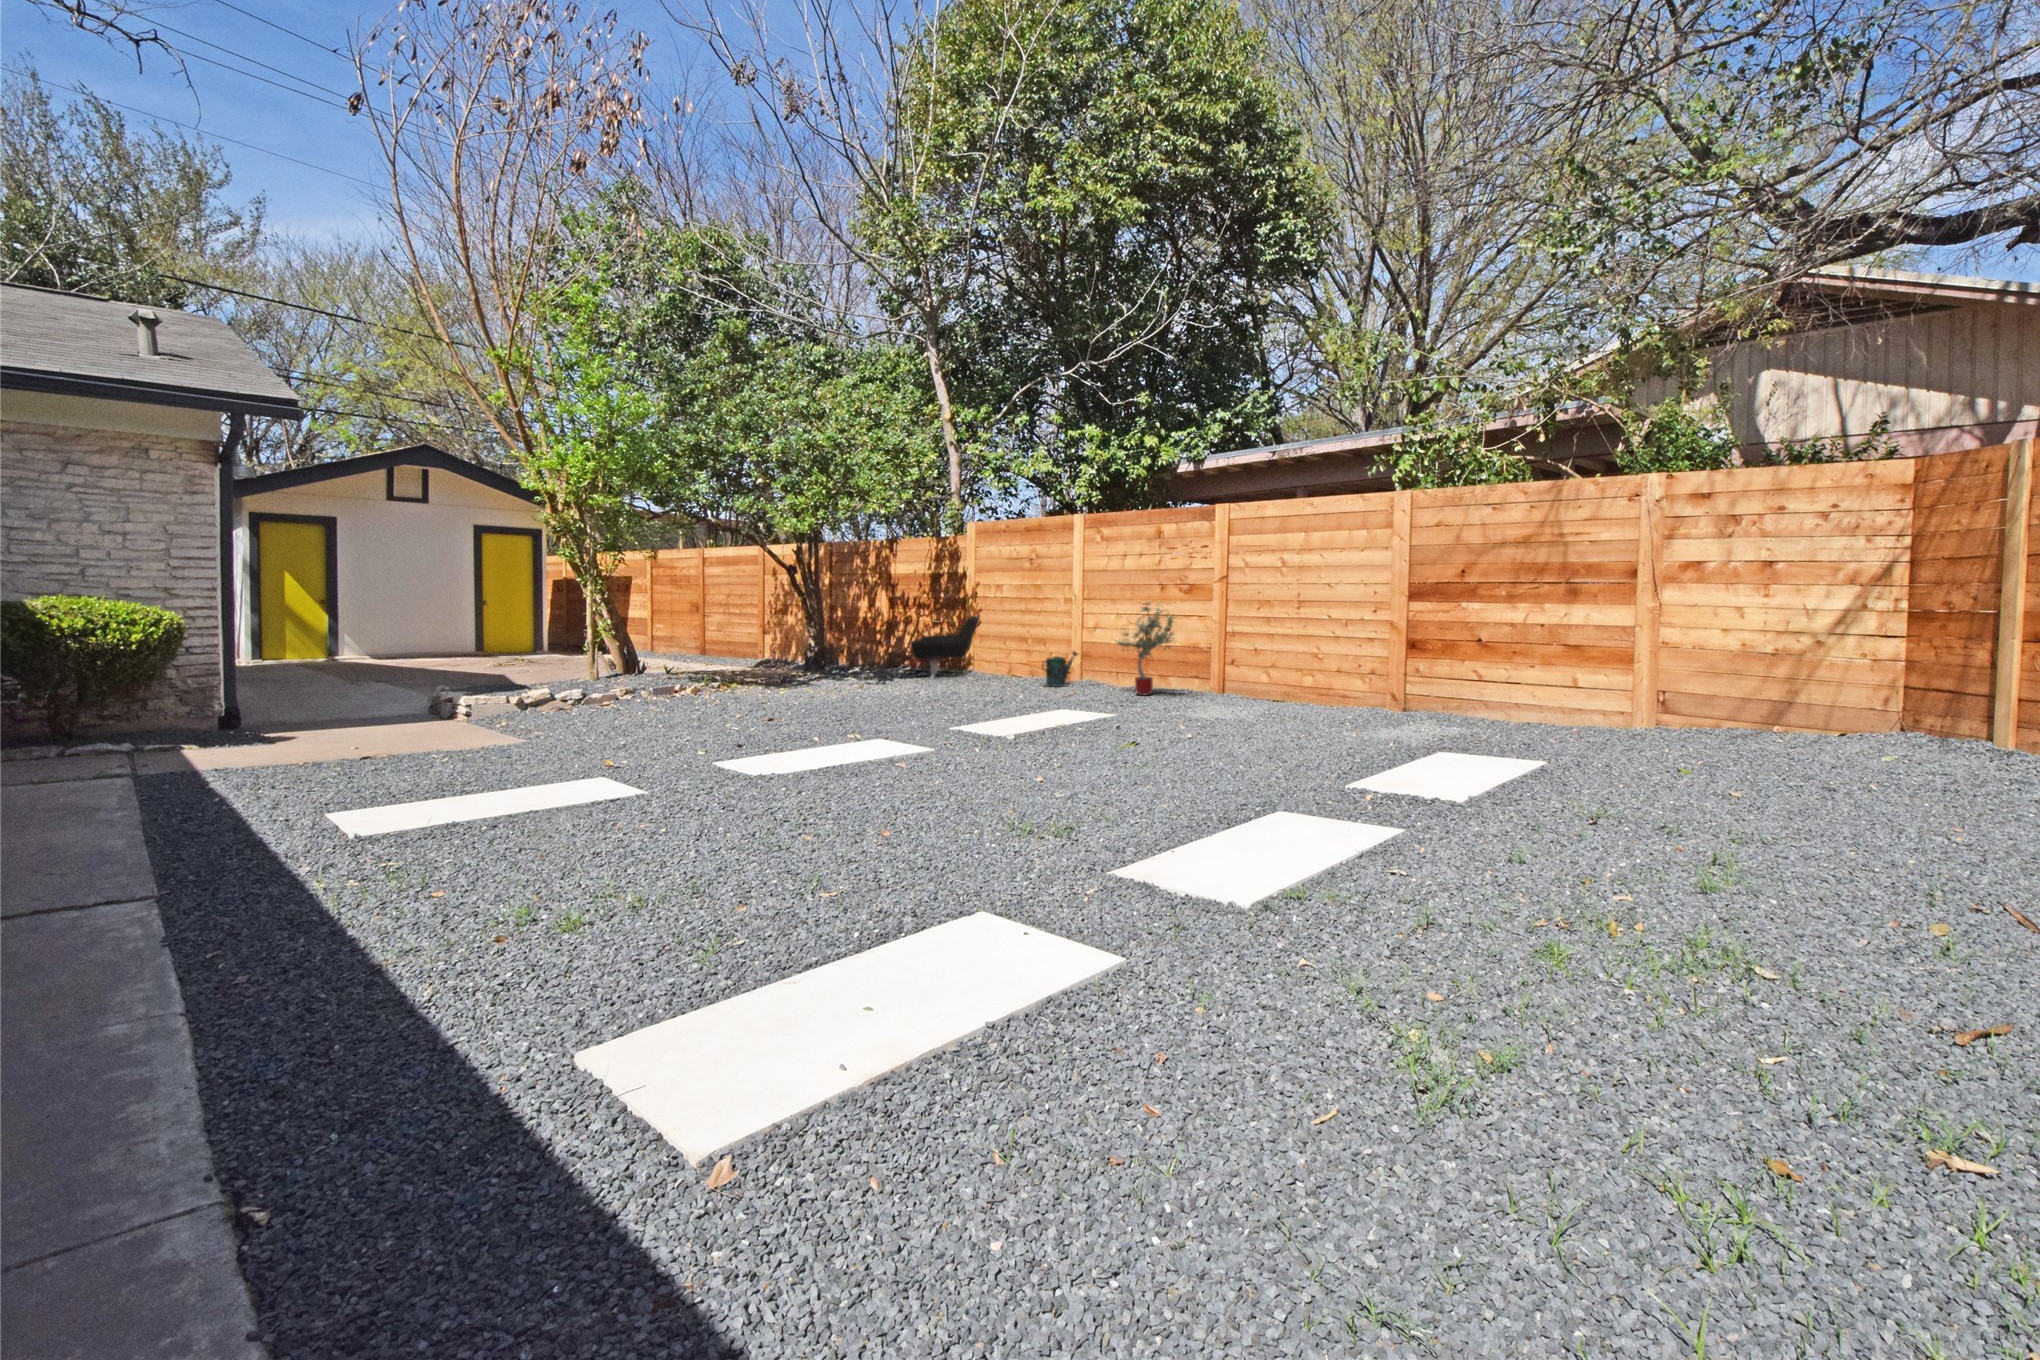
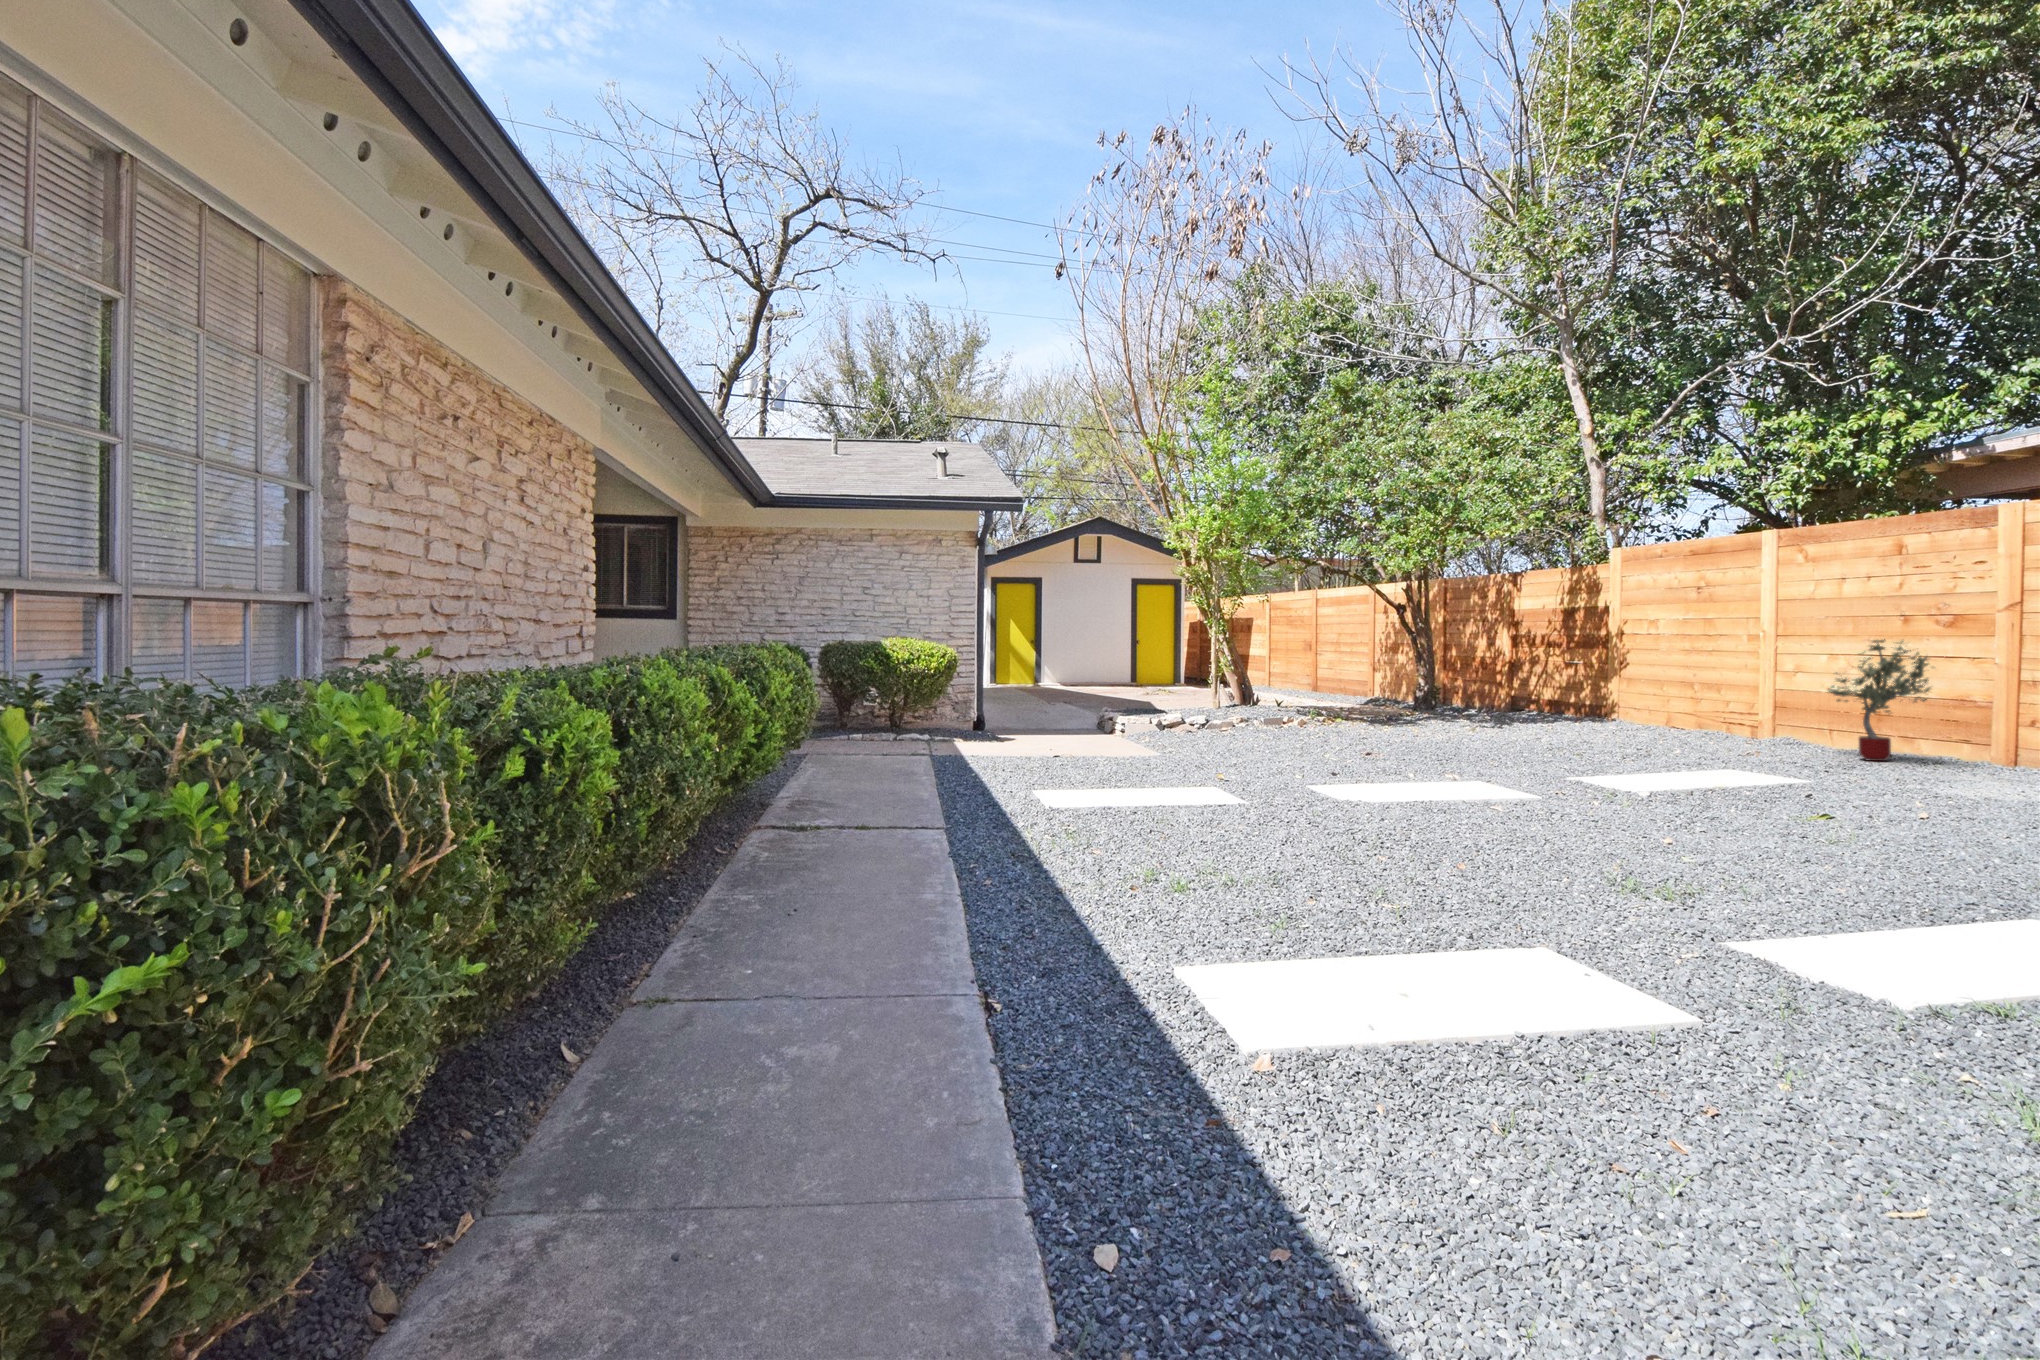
lounge chair: present [910,616,979,679] -> none [1523,655,1623,725]
watering can: present [1042,652,1078,687] -> none [1708,700,1768,743]

